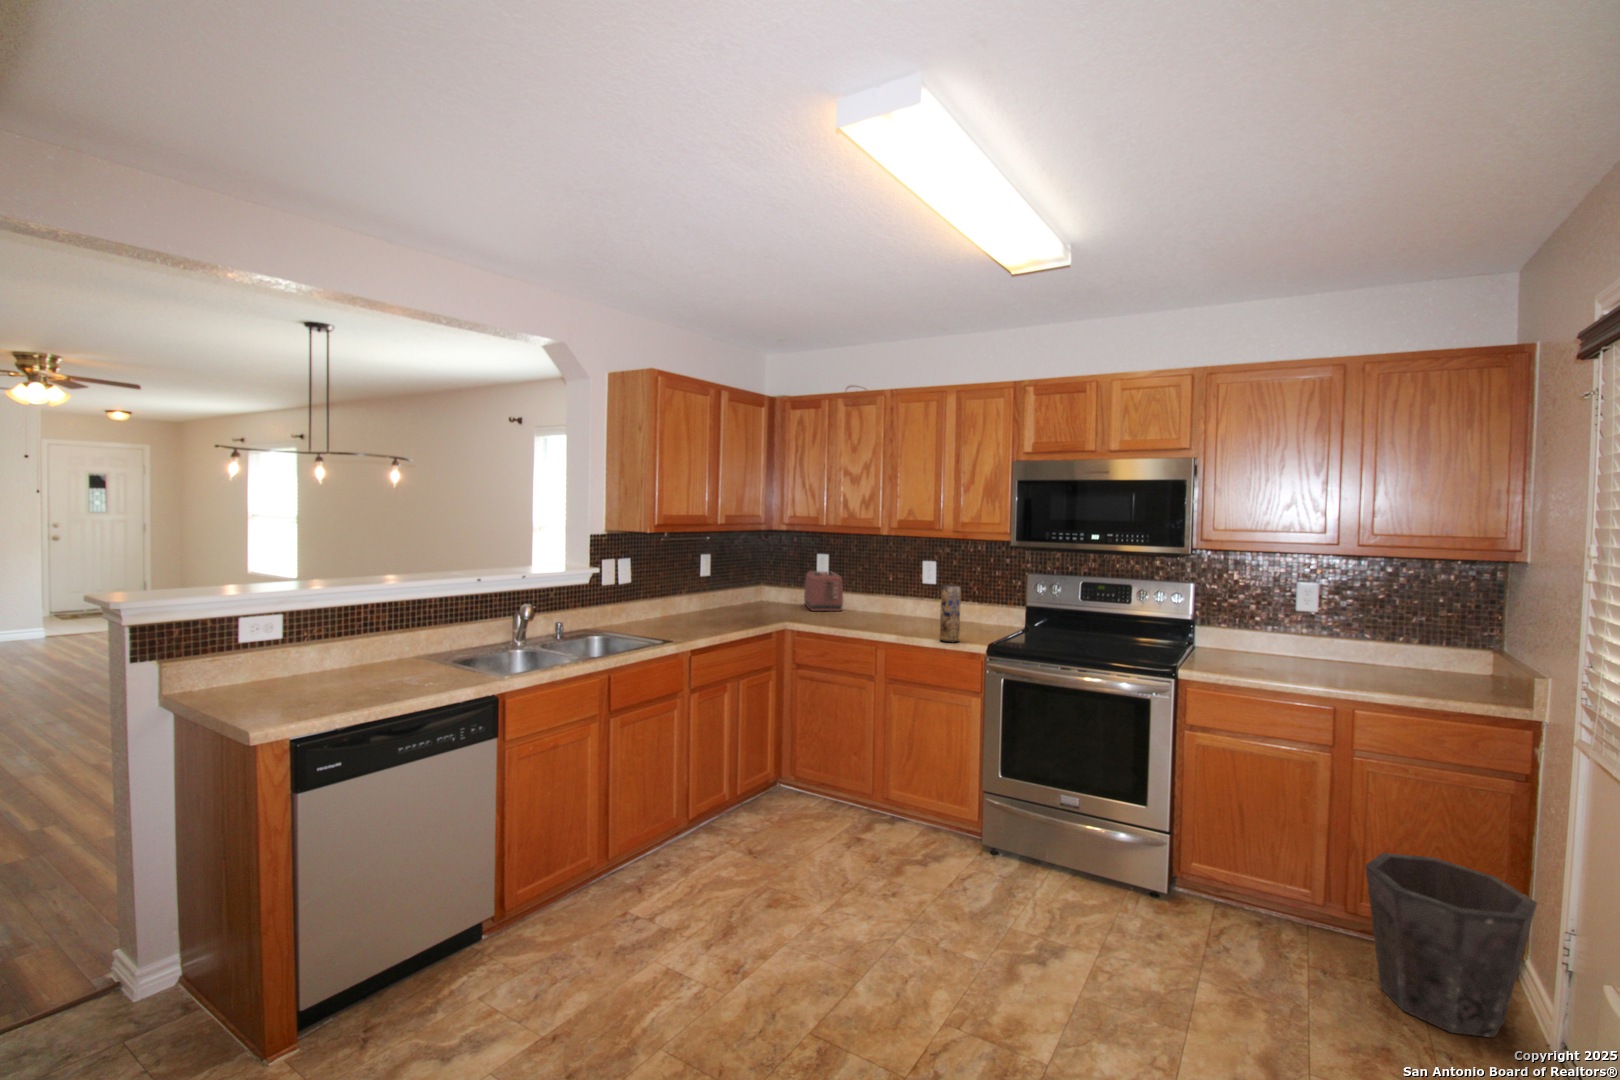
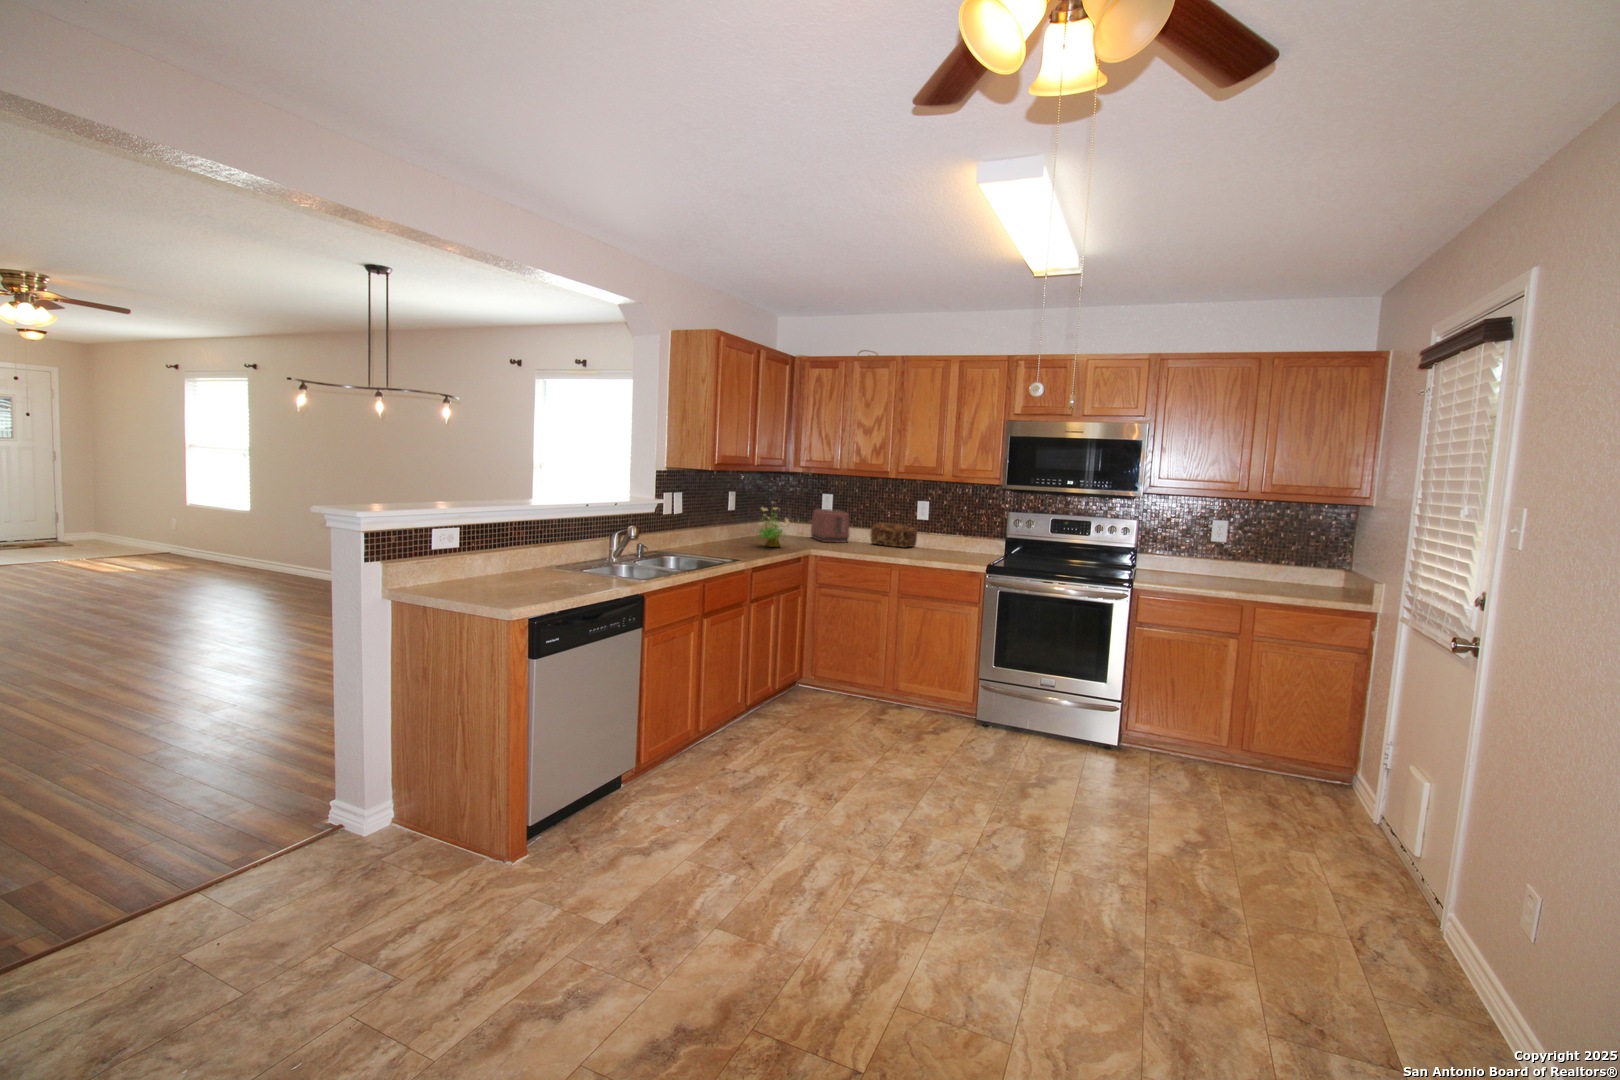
potted plant: none [724,566,764,619] -> present [756,508,789,547]
vase: present [940,585,961,642] -> none [947,519,966,564]
bread loaf: none [866,587,921,617] -> present [870,522,917,547]
waste bin: present [1365,853,1537,1038] -> none [1261,706,1367,816]

